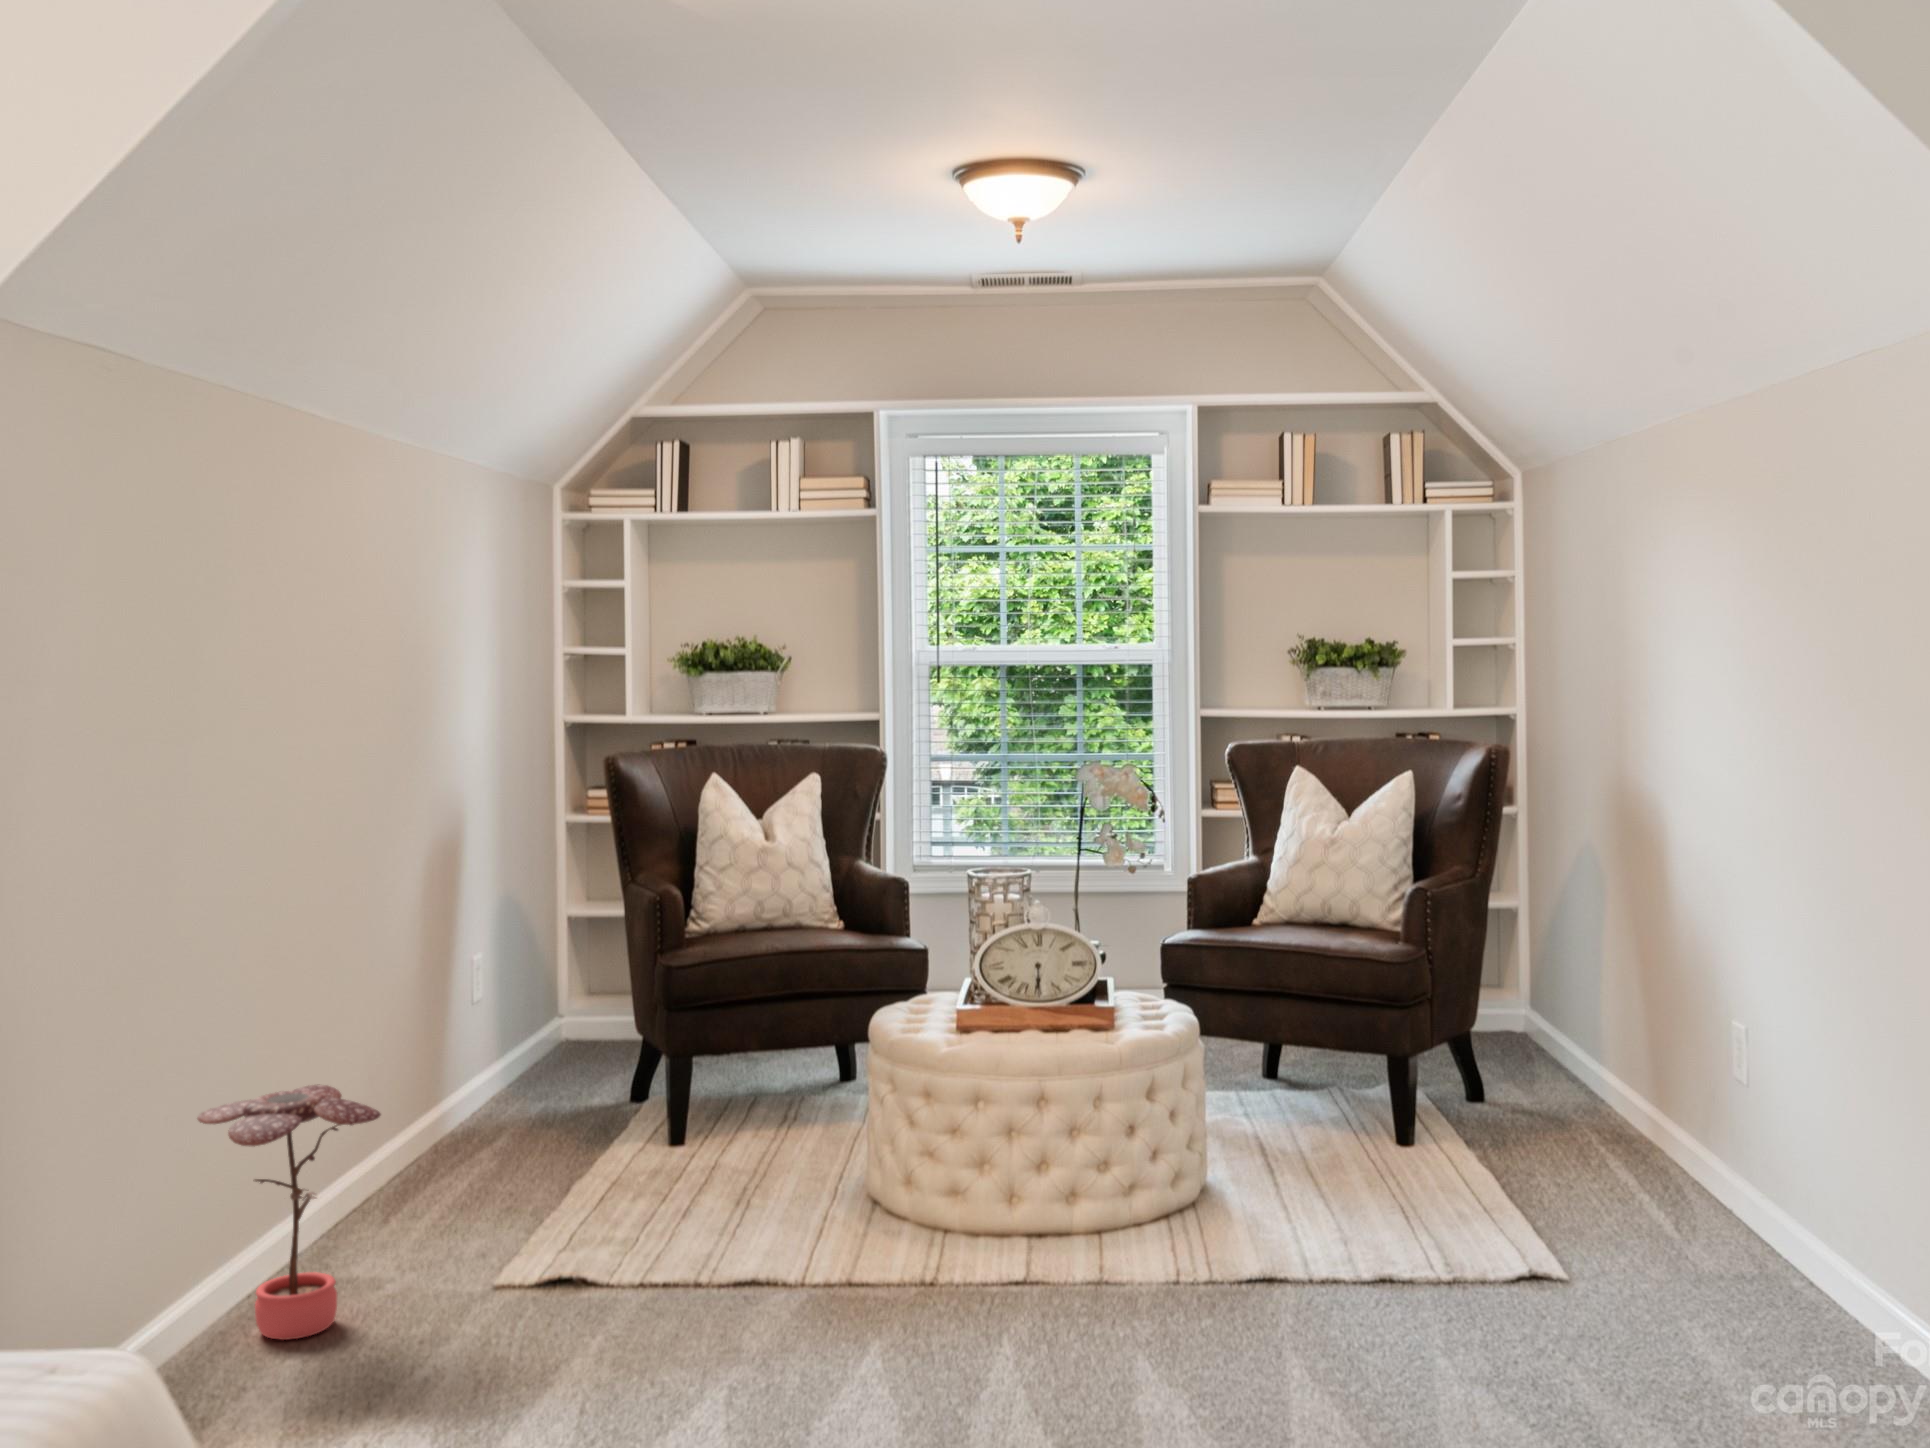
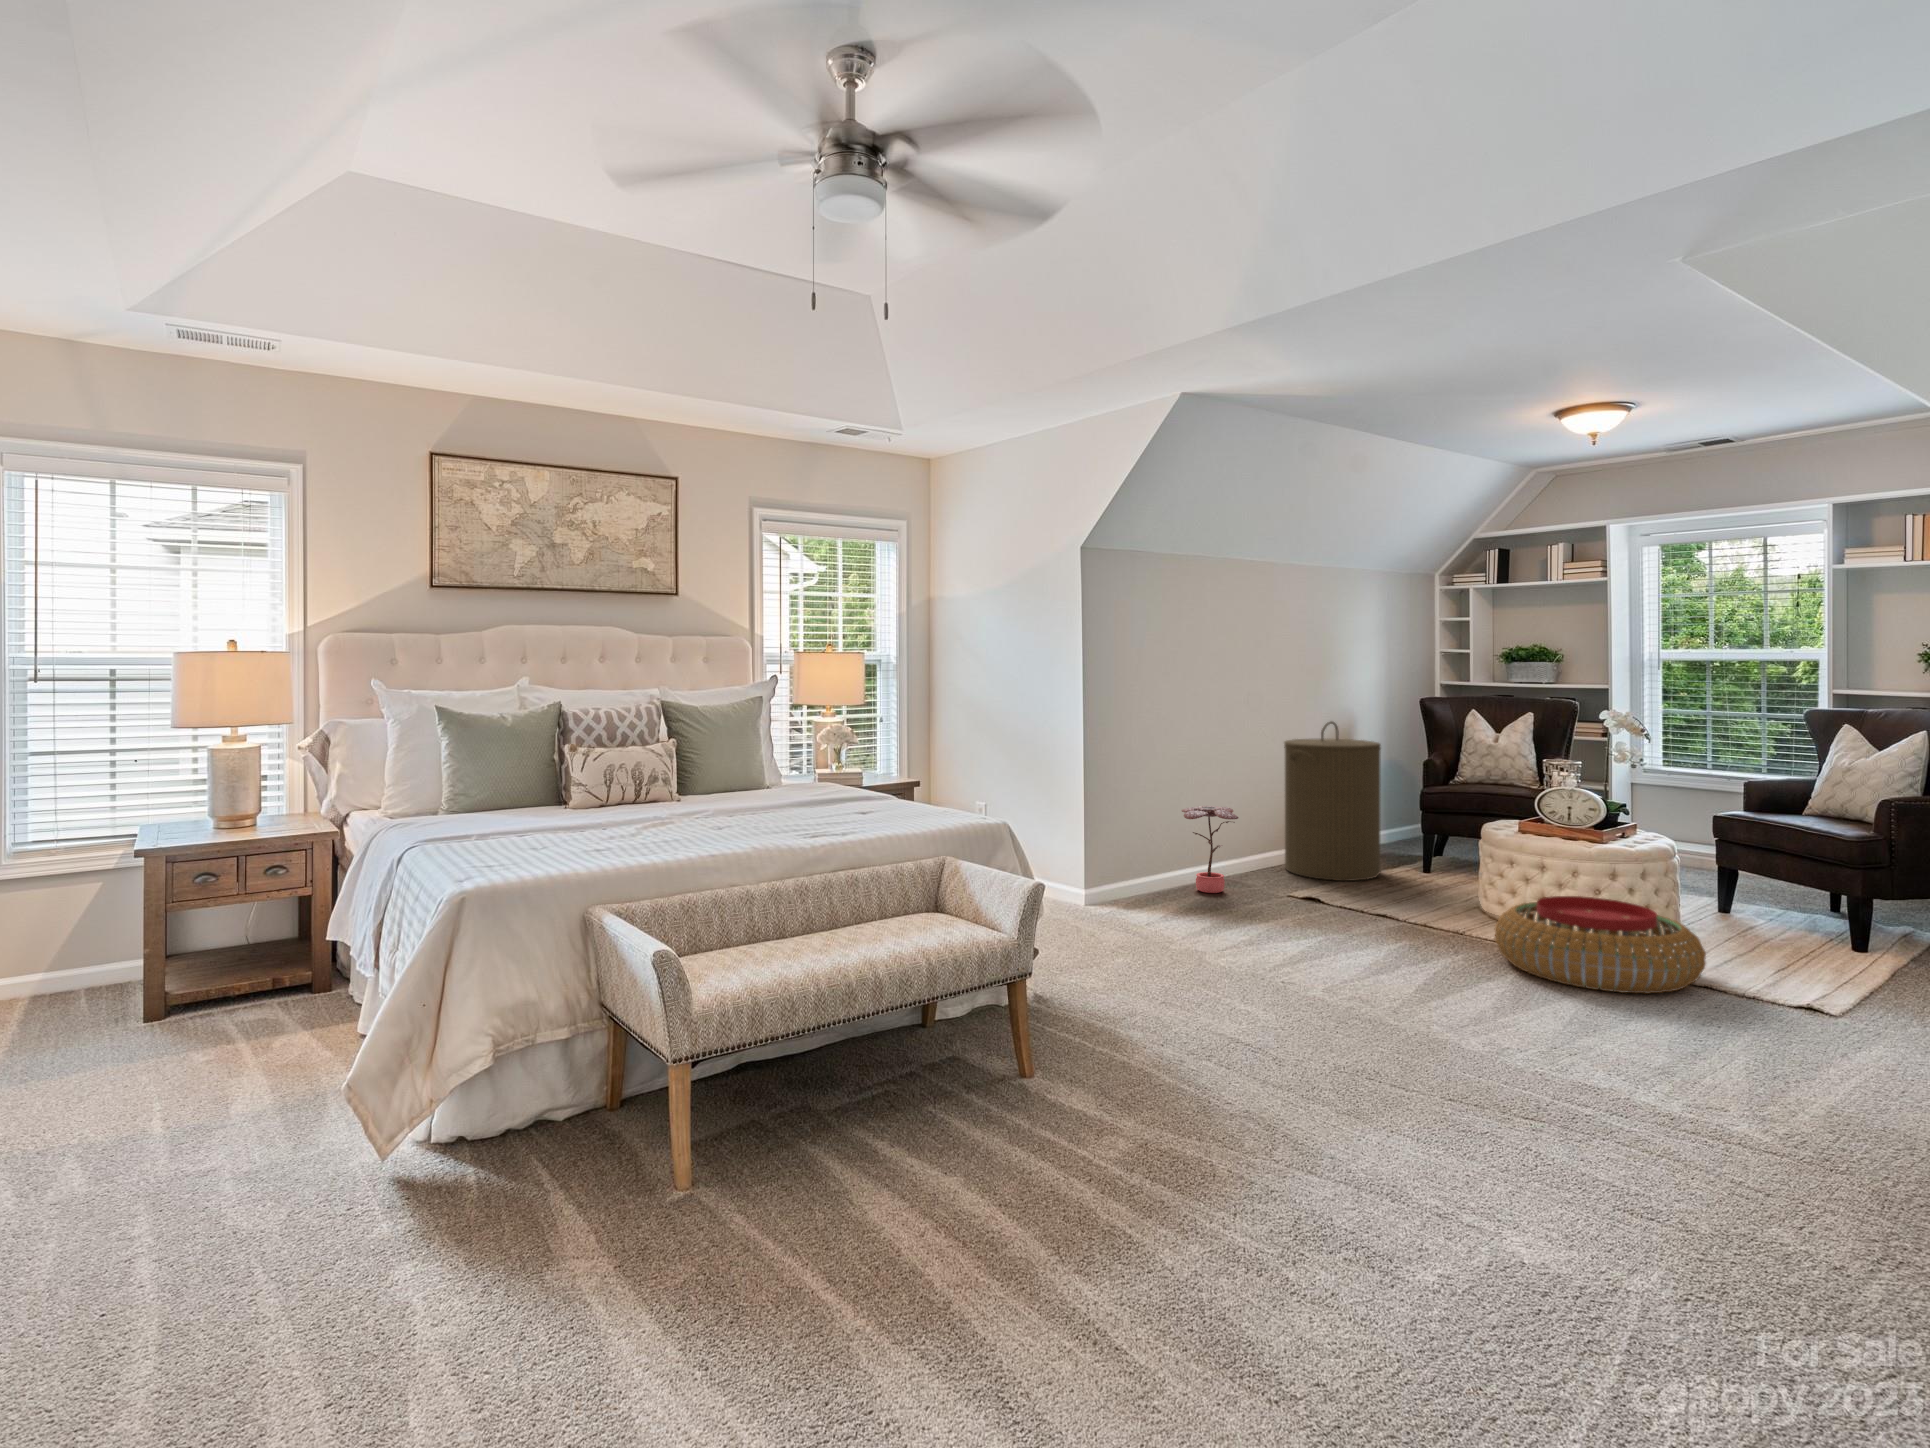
laundry hamper: none [381,823,611,1212] -> present [1284,721,1381,881]
pouf: none [1042,1148,1402,1360] -> present [1494,896,1706,993]

